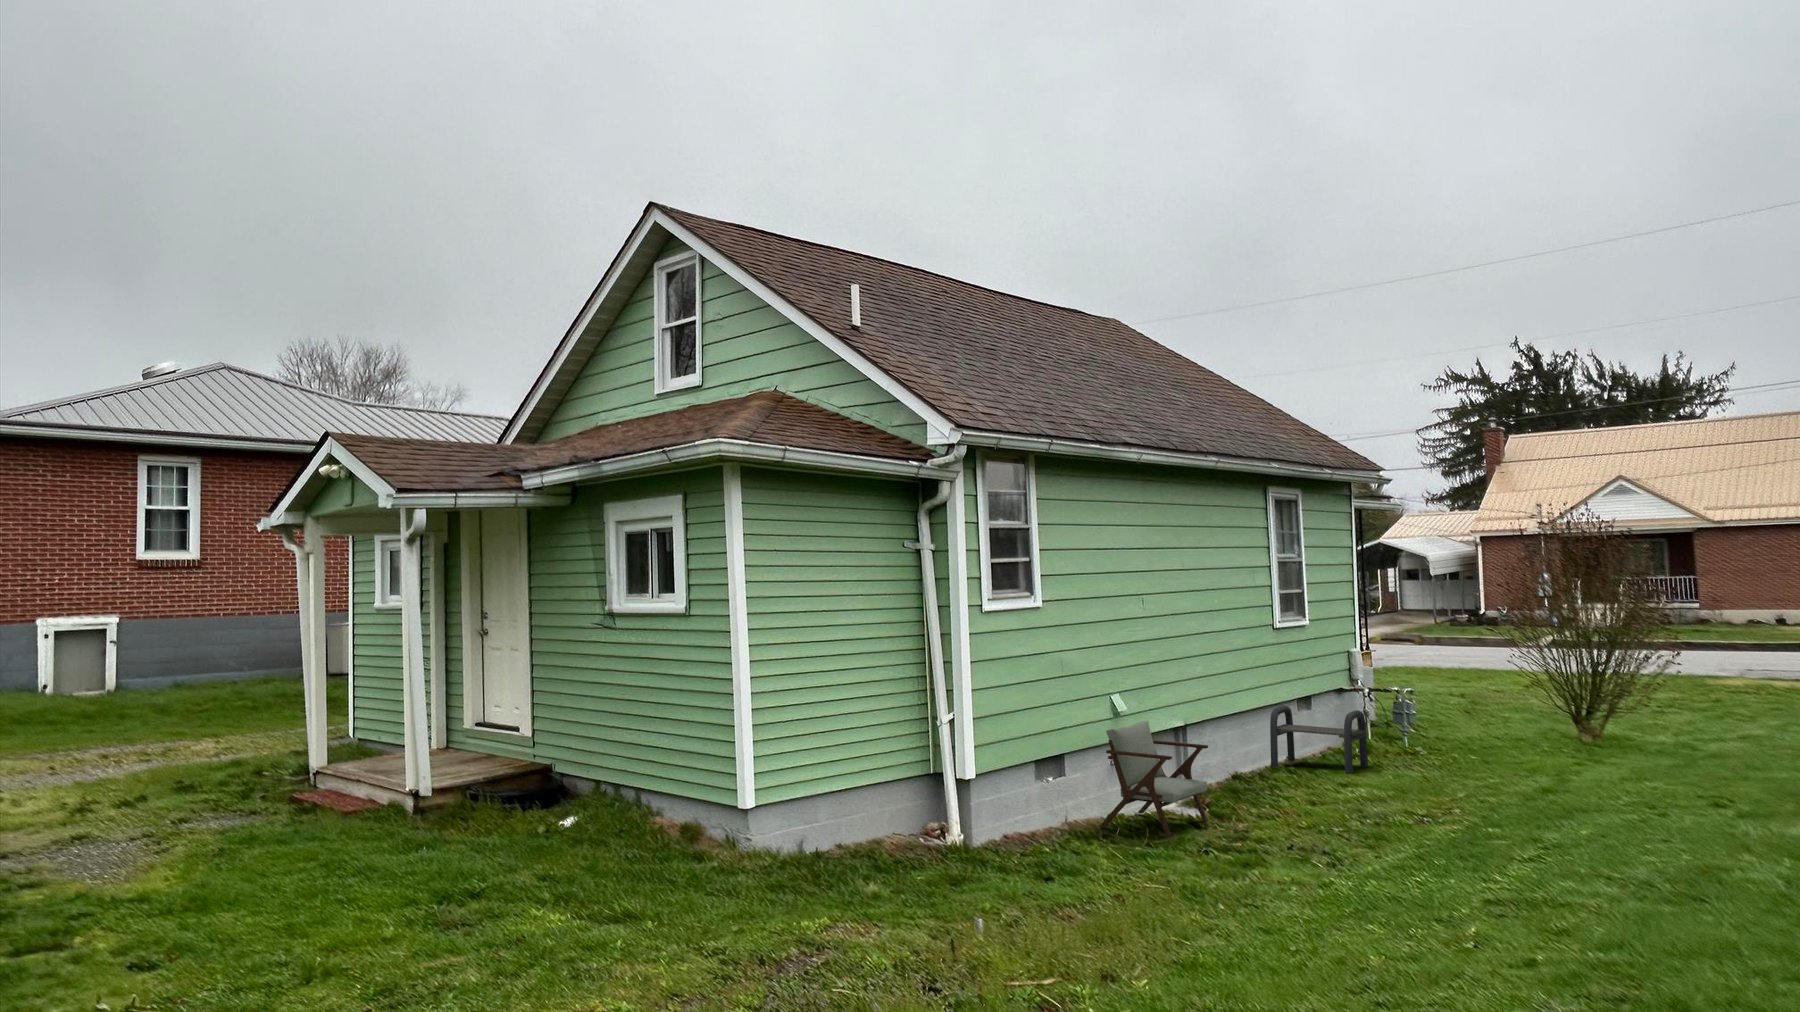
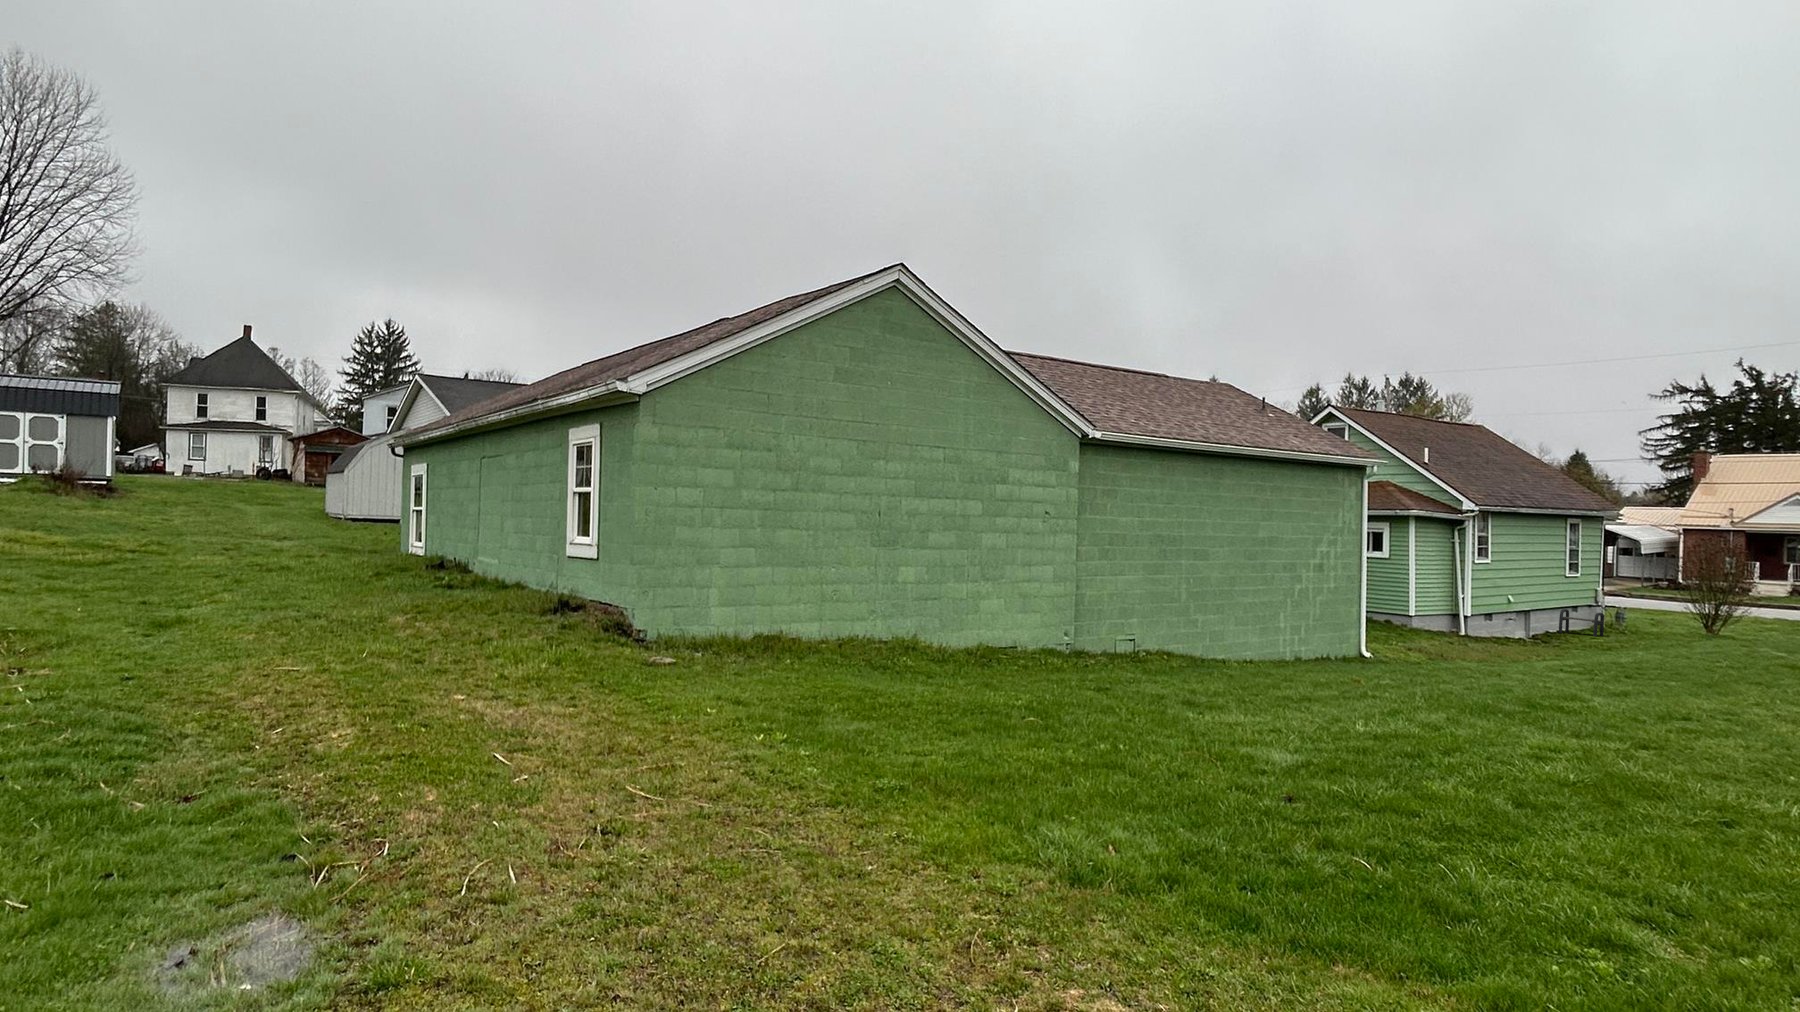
lounge chair: present [1100,721,1208,837] -> none [1501,605,1545,643]

